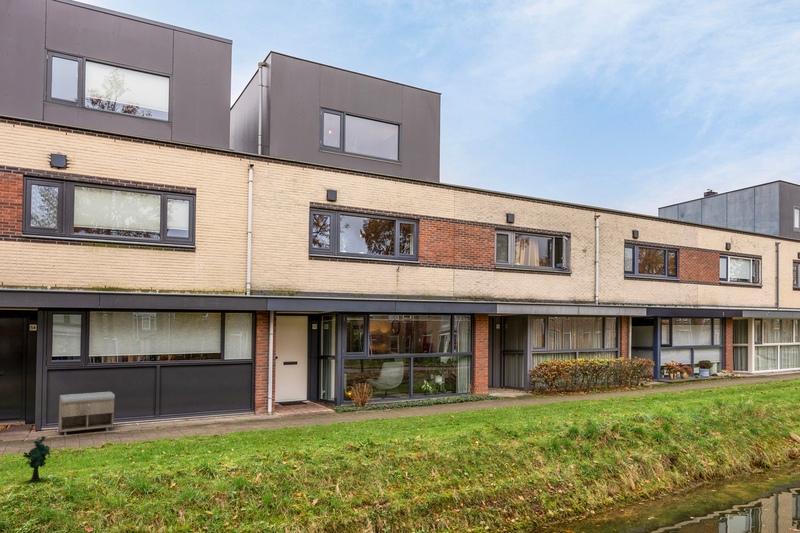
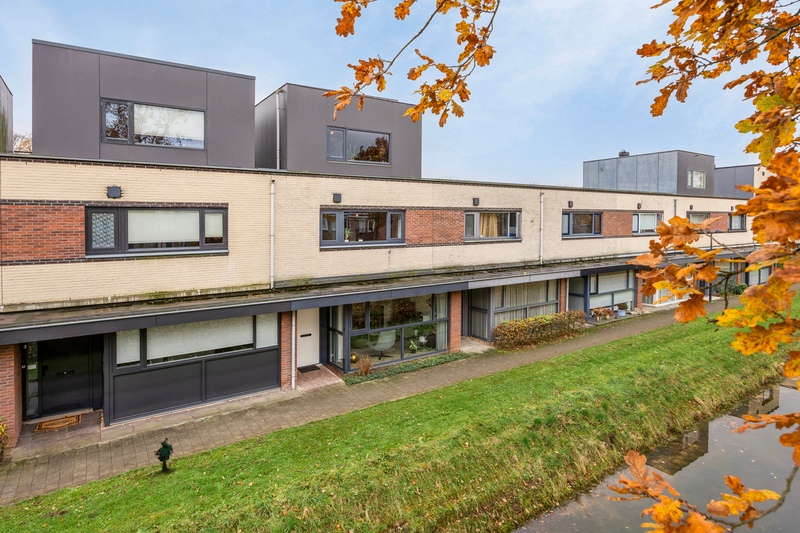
storage bench: present [58,392,115,435] -> none [137,378,184,418]

